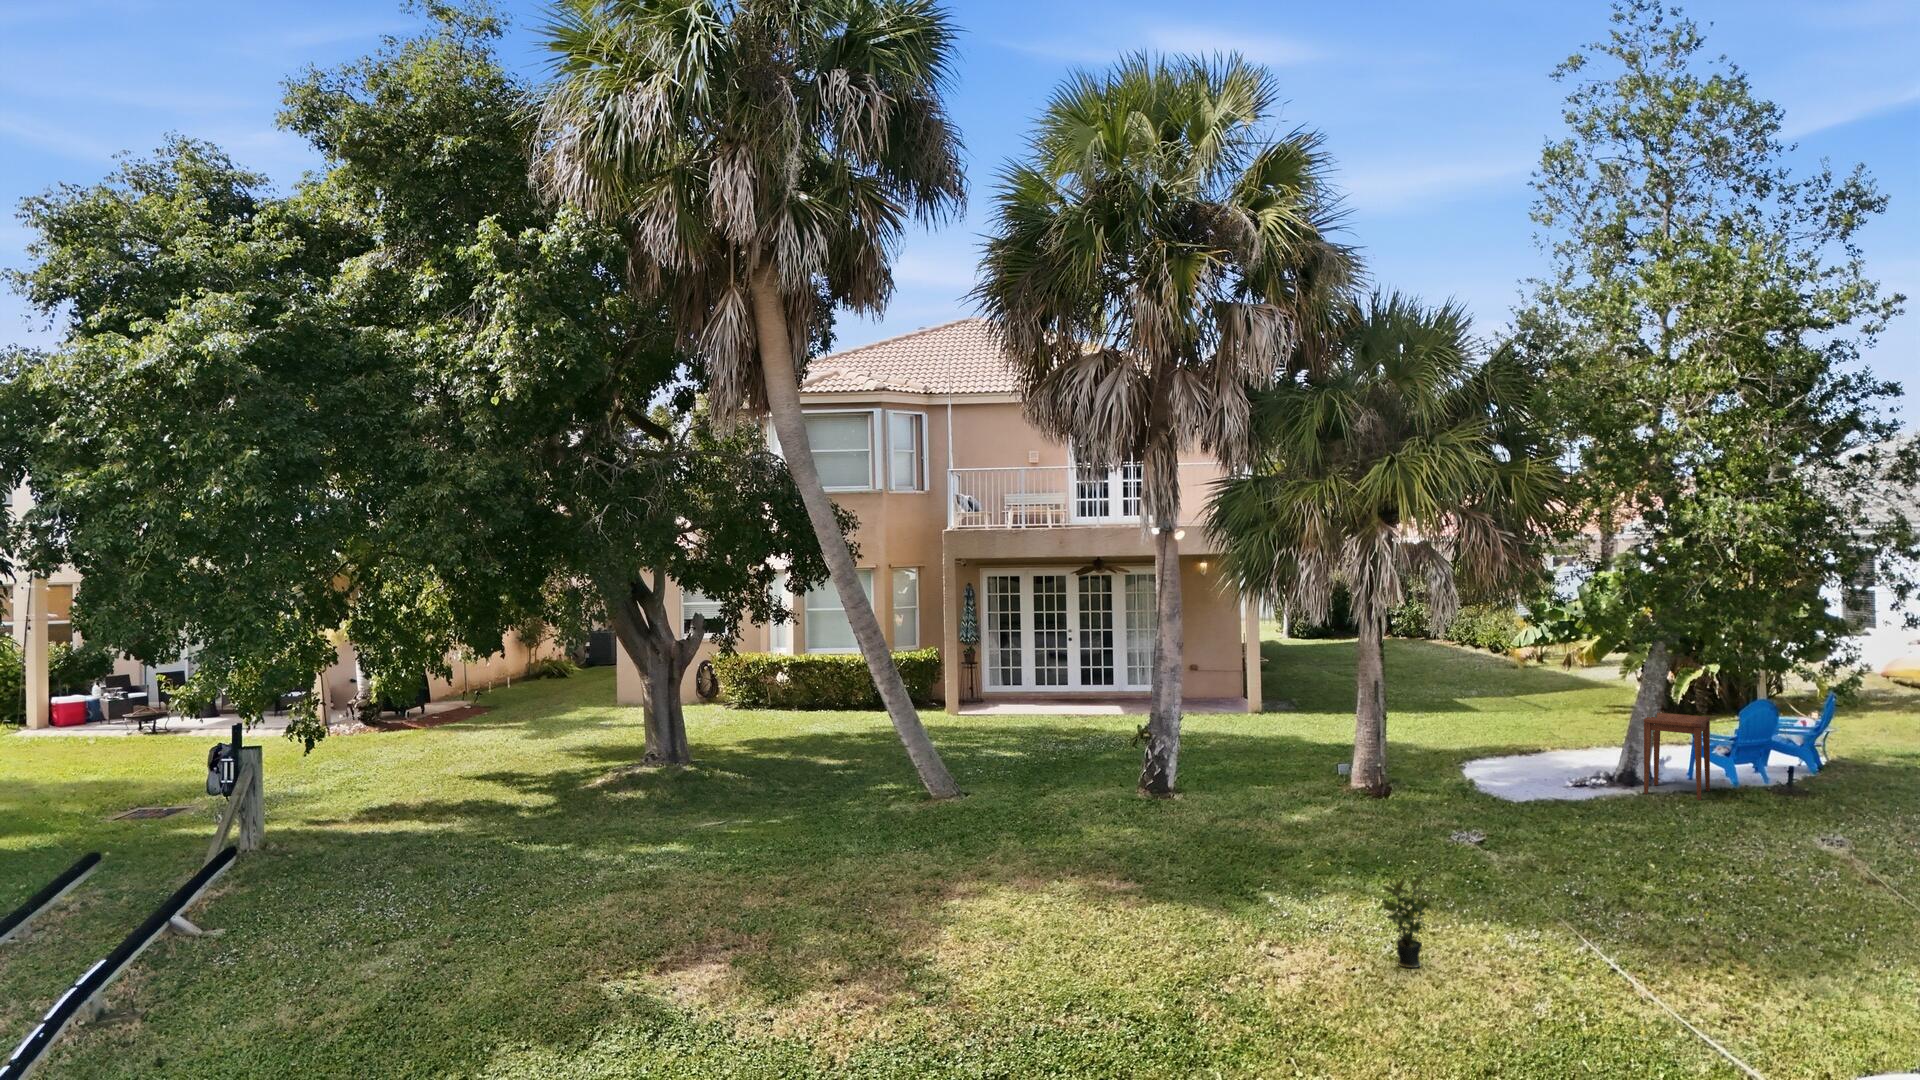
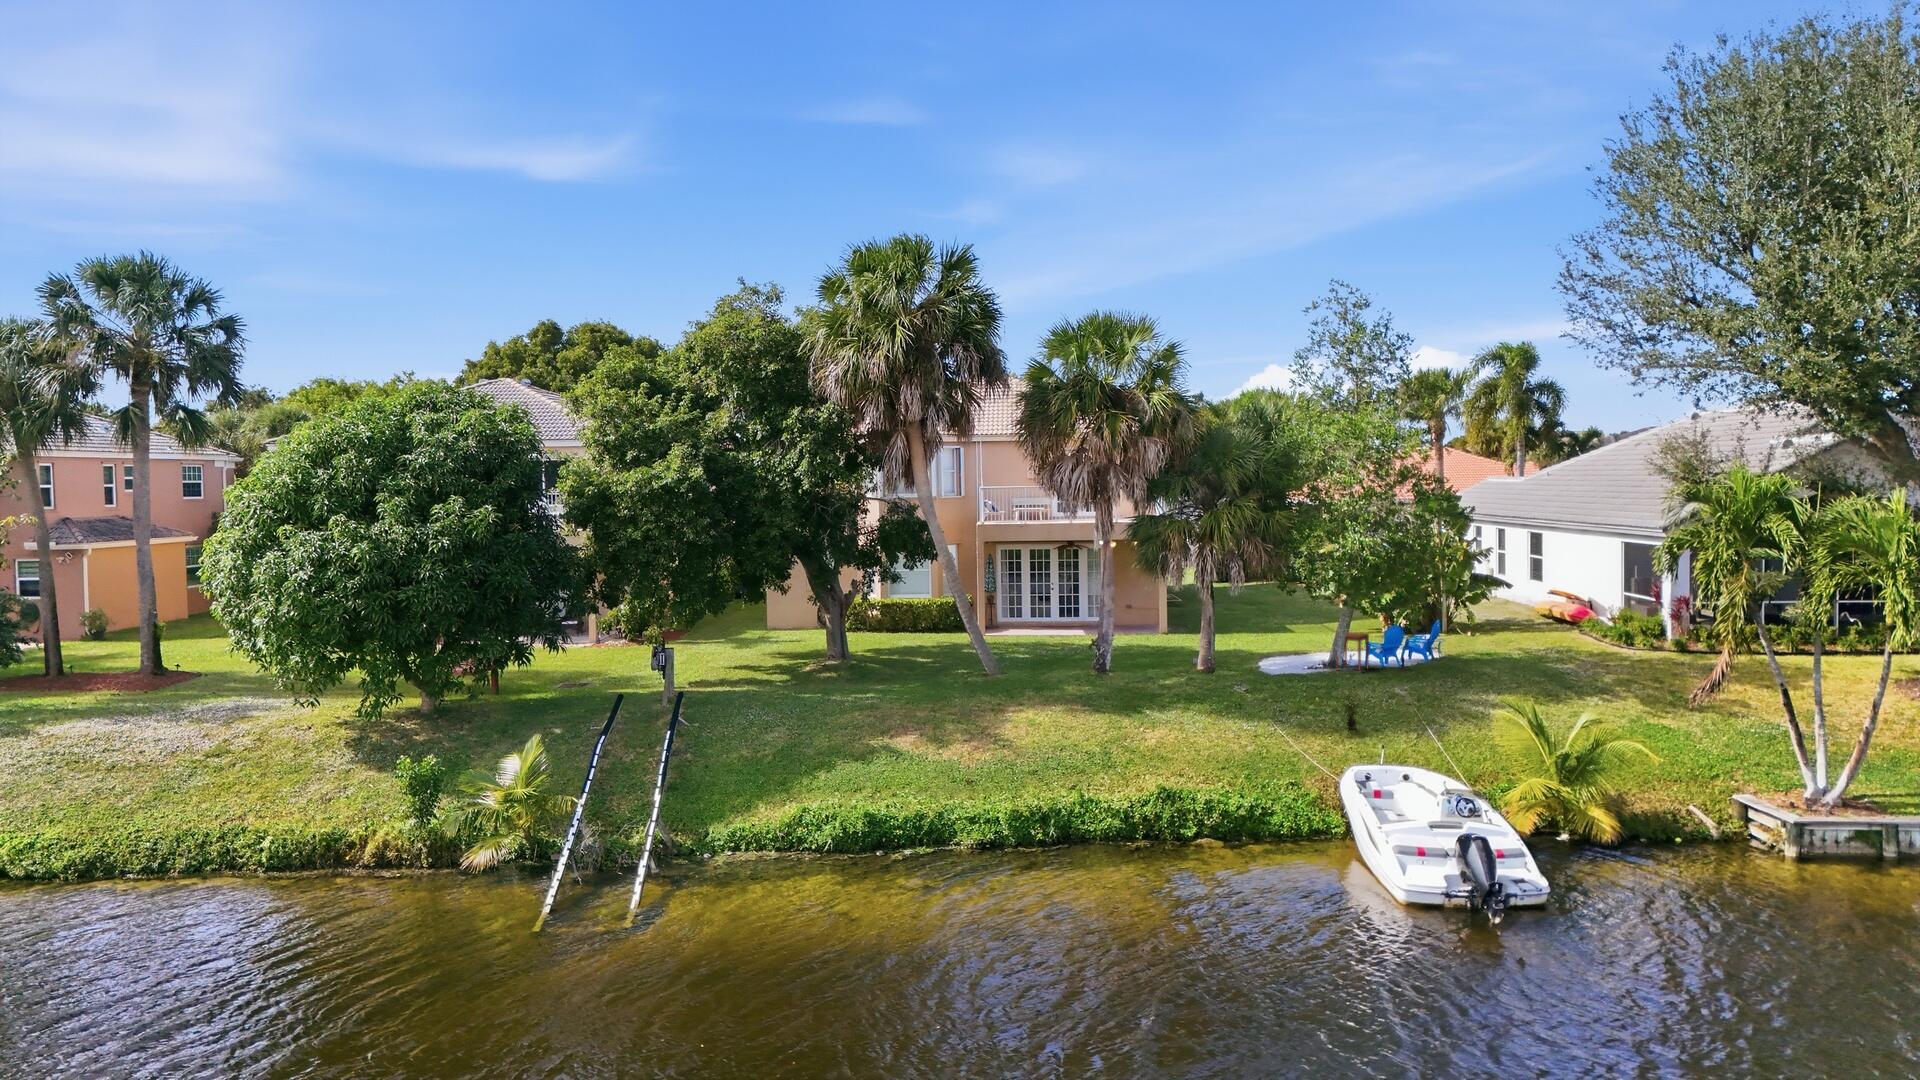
potted plant: present [1382,874,1433,968] -> present [1342,694,1360,729]

